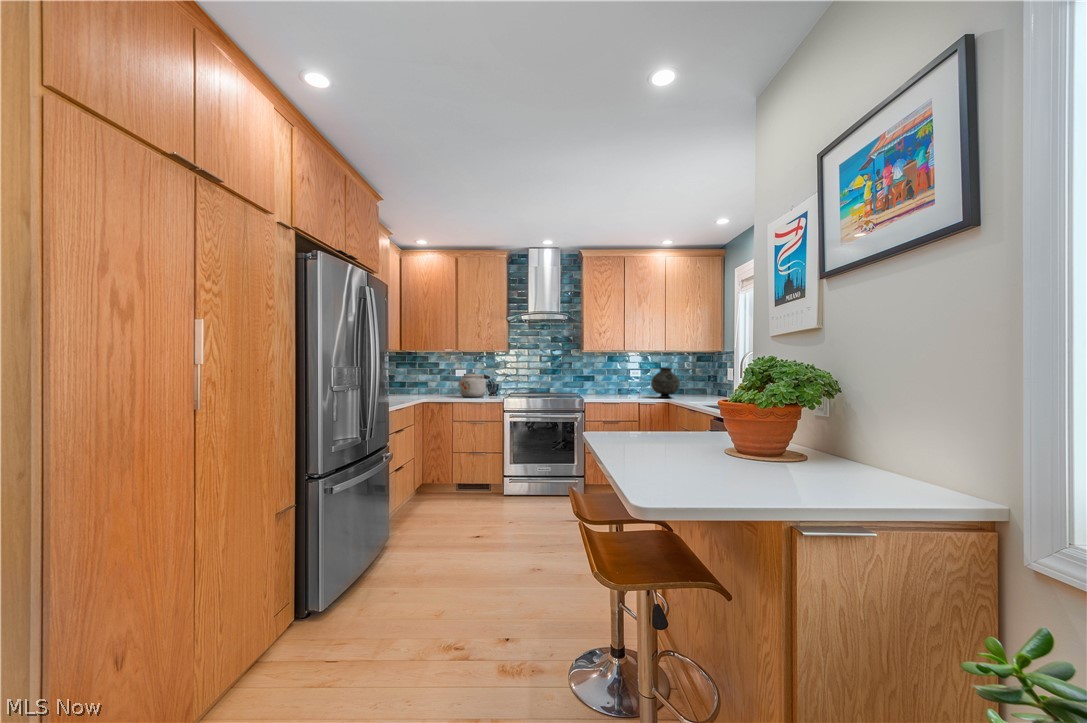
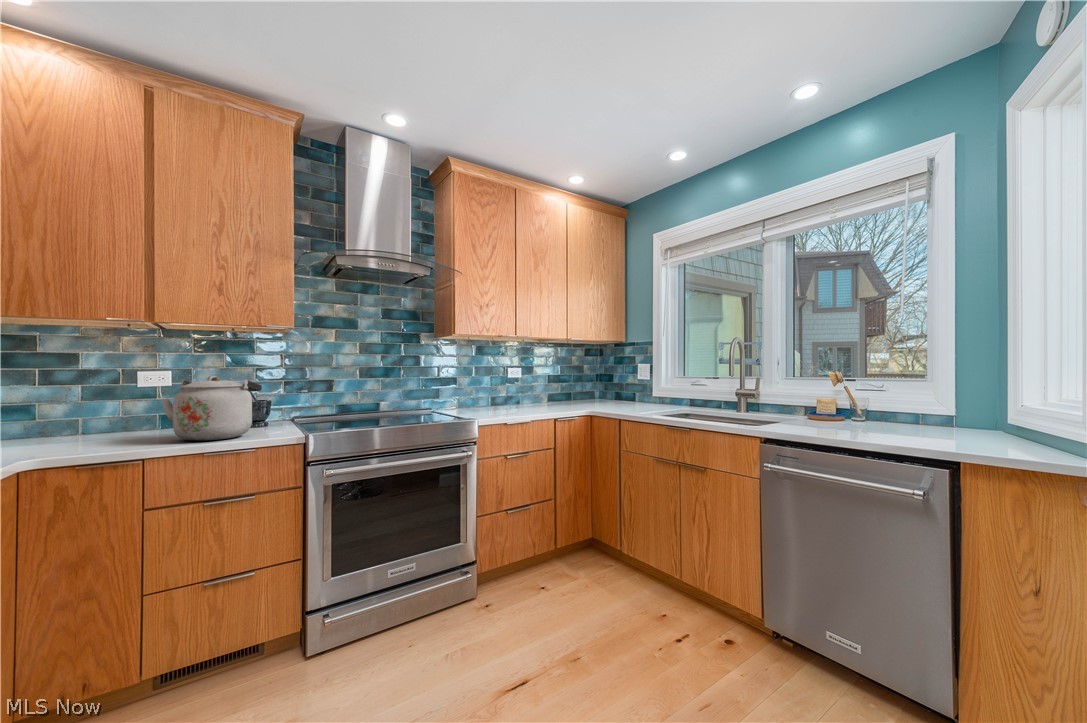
vase: present [651,367,680,398] -> none [566,363,609,411]

